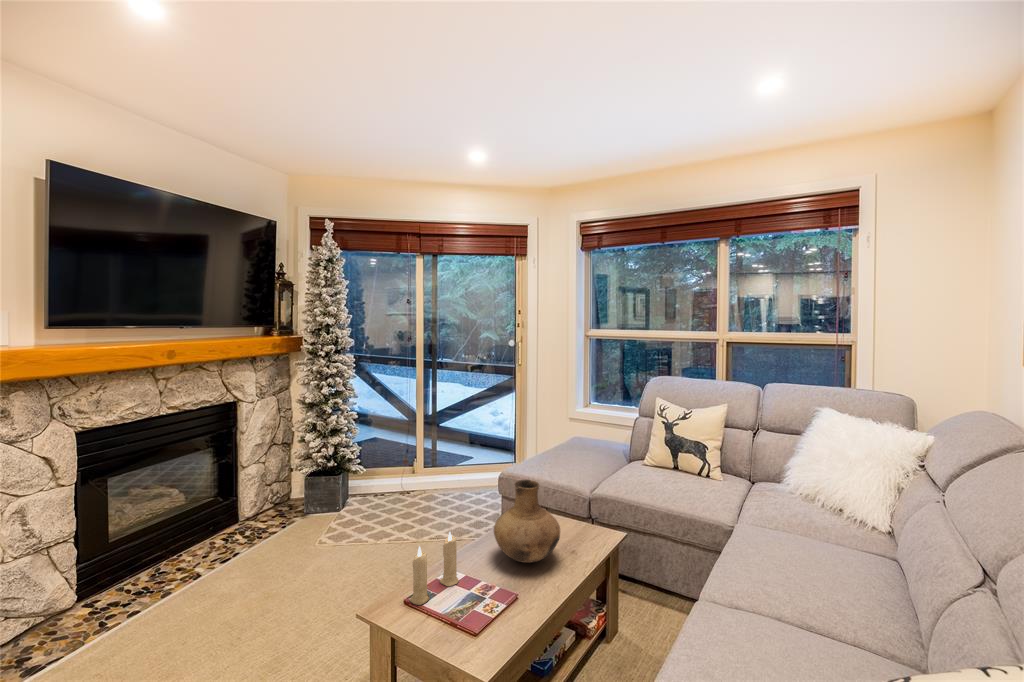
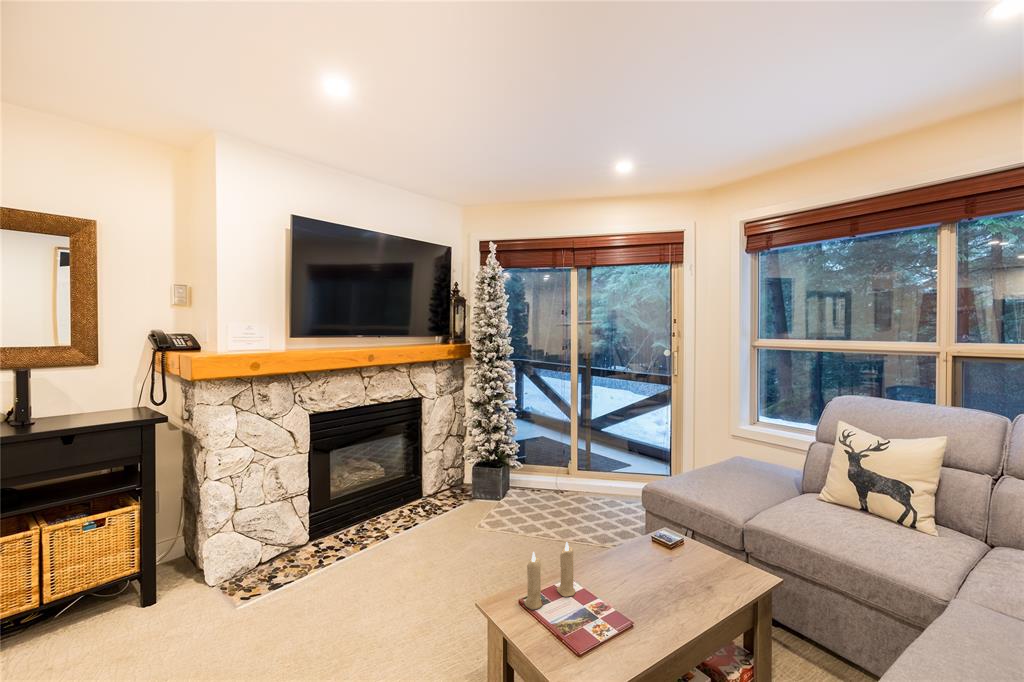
vase: present [494,480,560,563] -> none [617,499,691,590]

